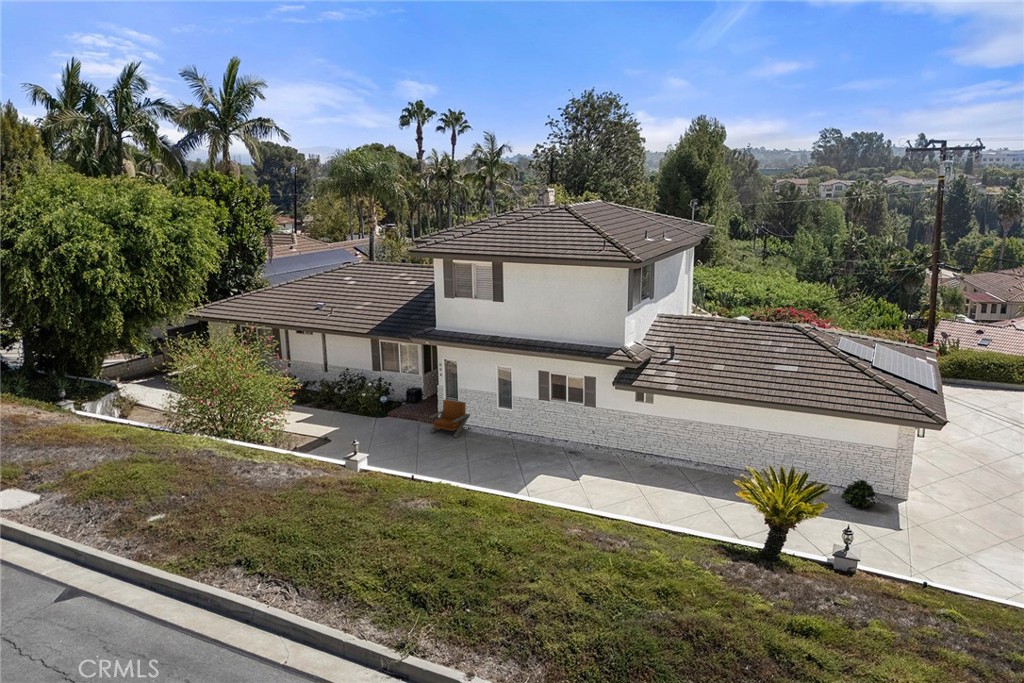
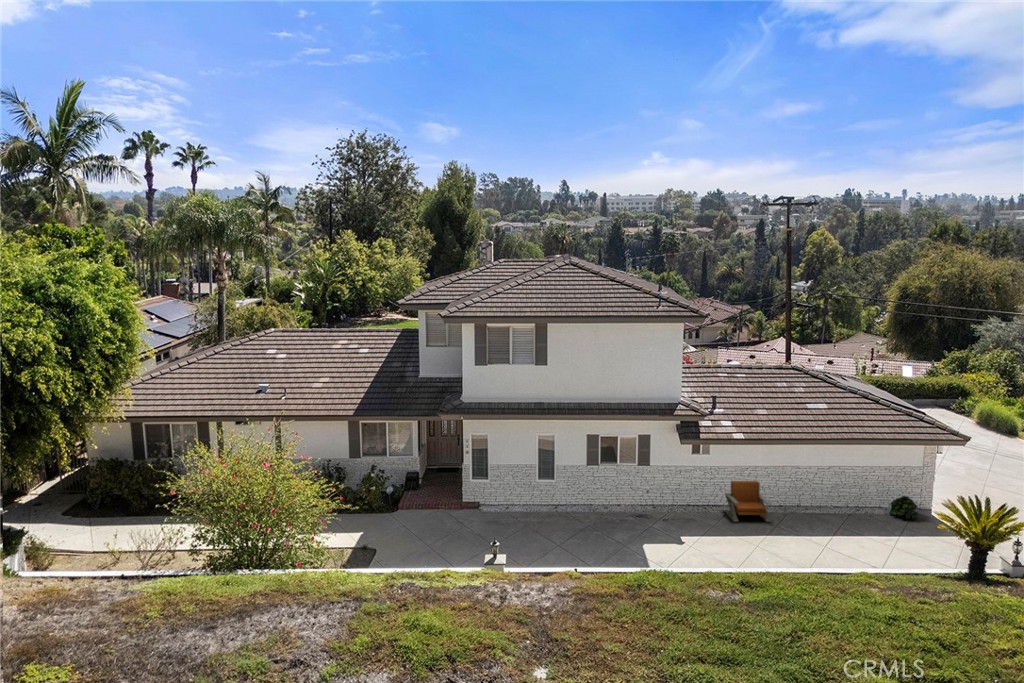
lounge chair: present [430,399,470,438] -> present [725,481,771,522]

